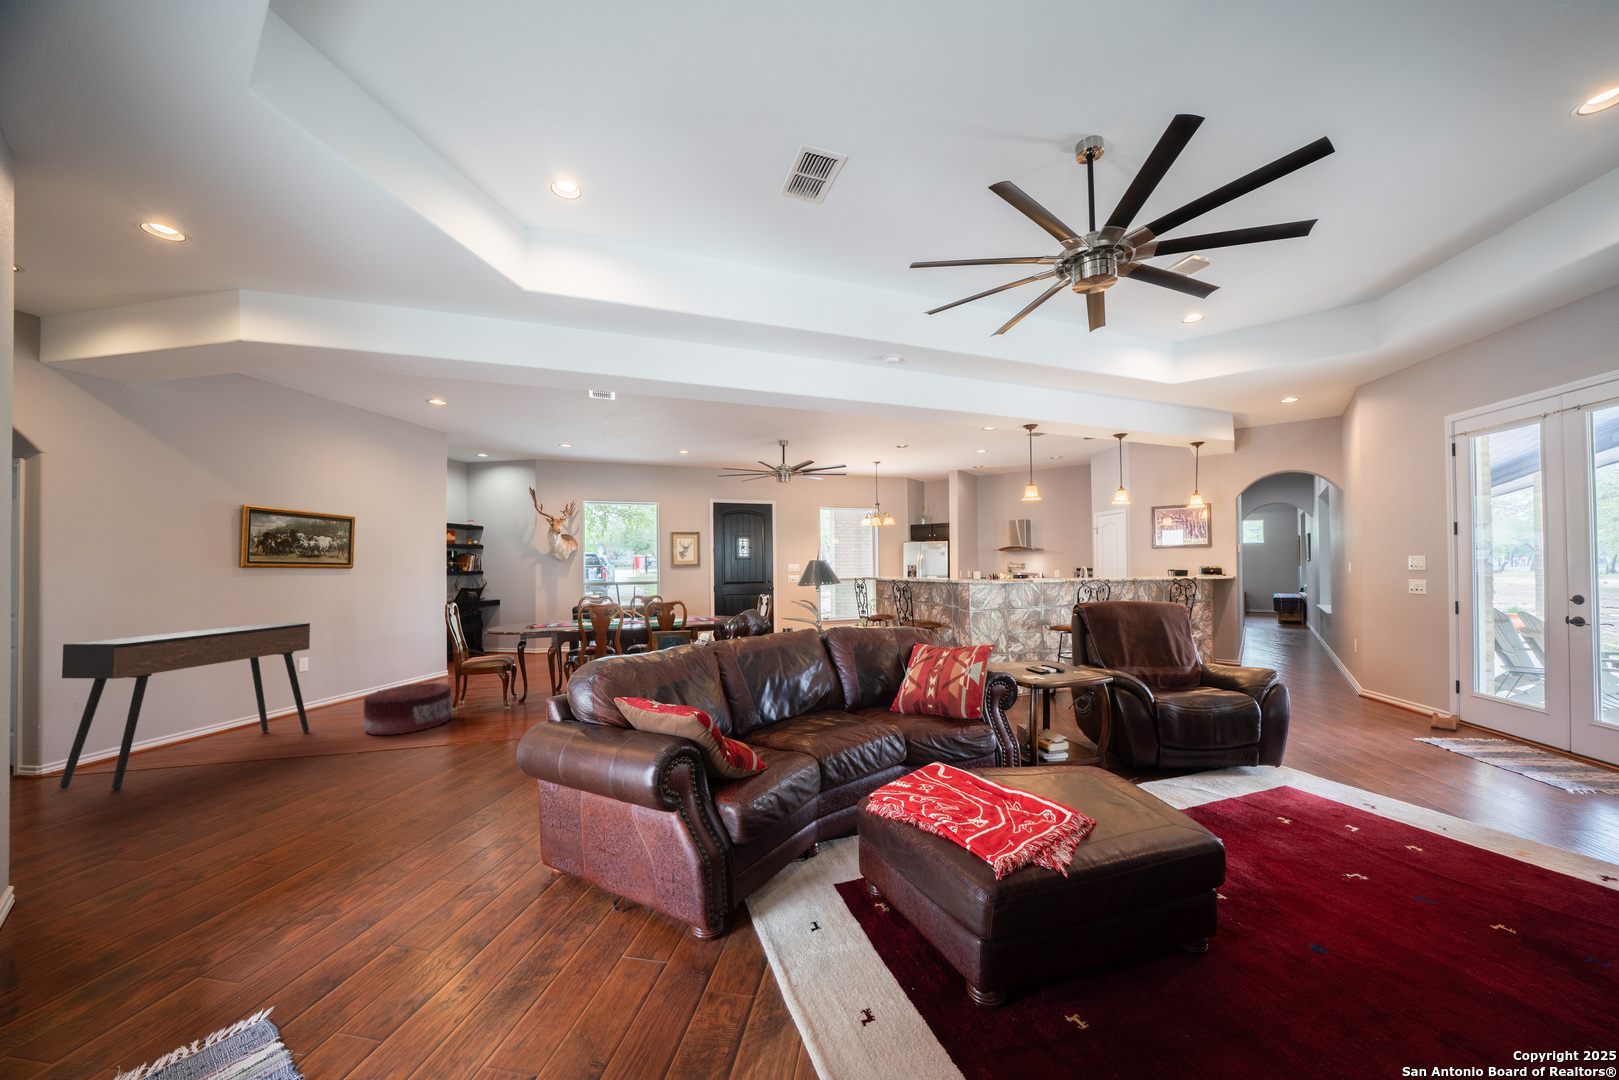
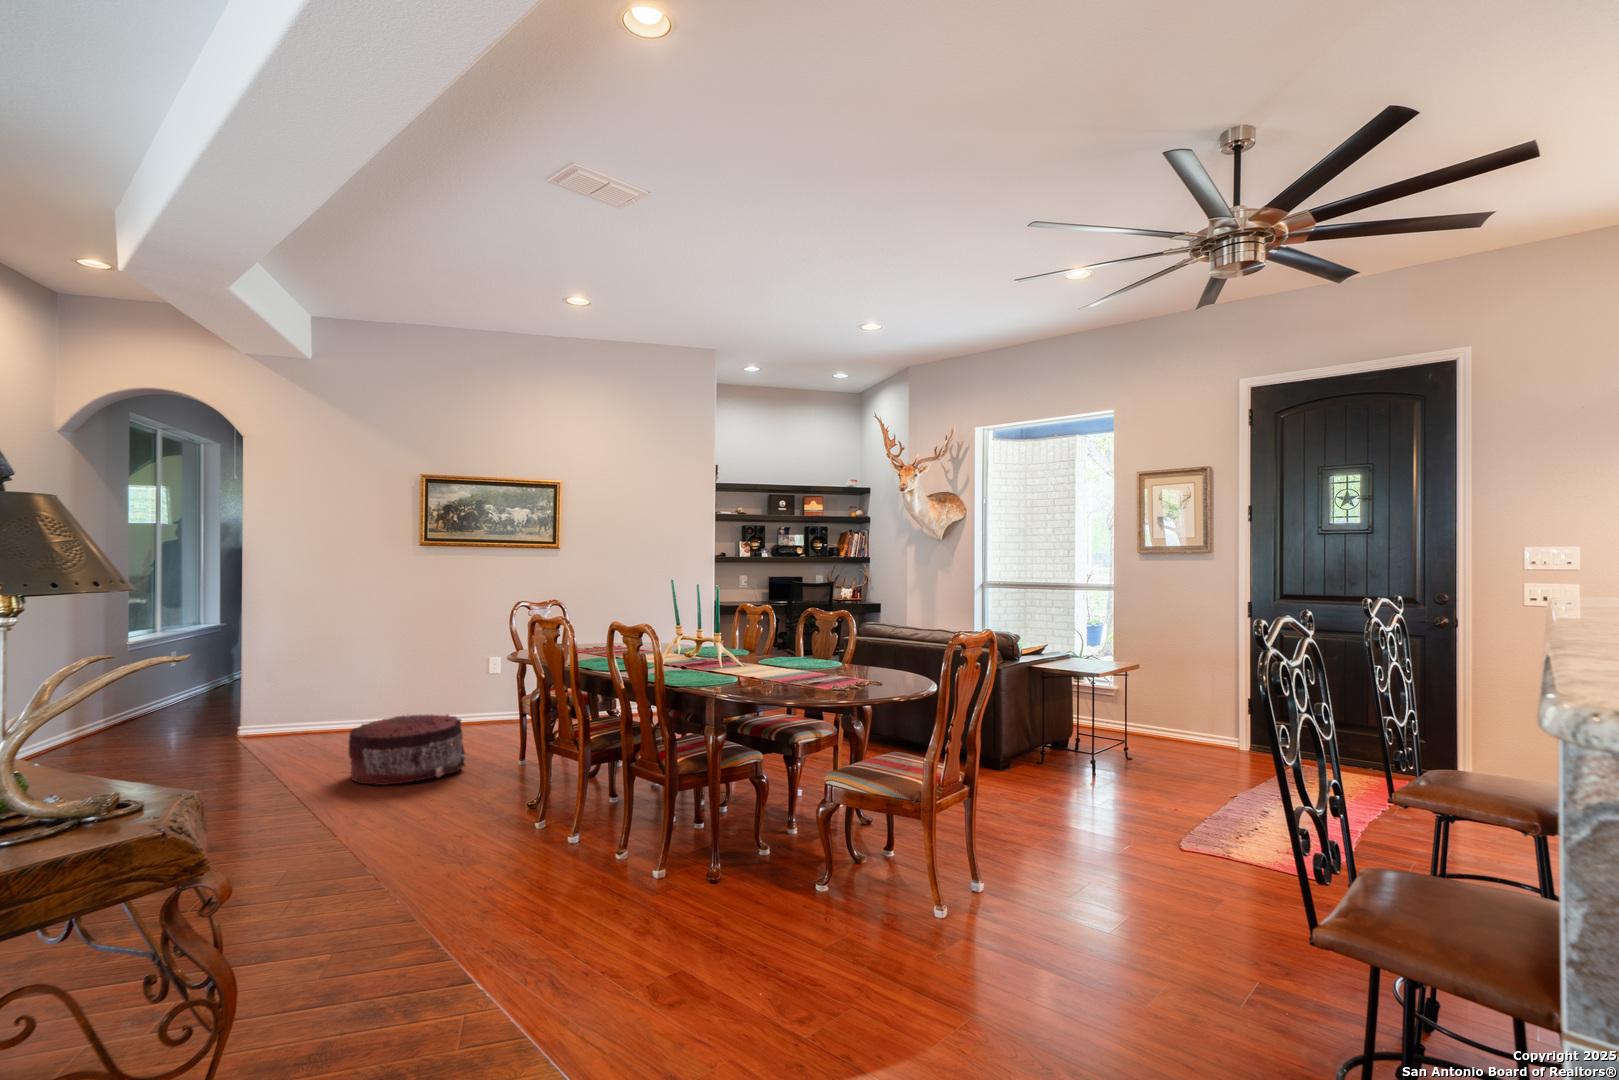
console table: present [59,623,310,790] -> none [172,612,392,765]

